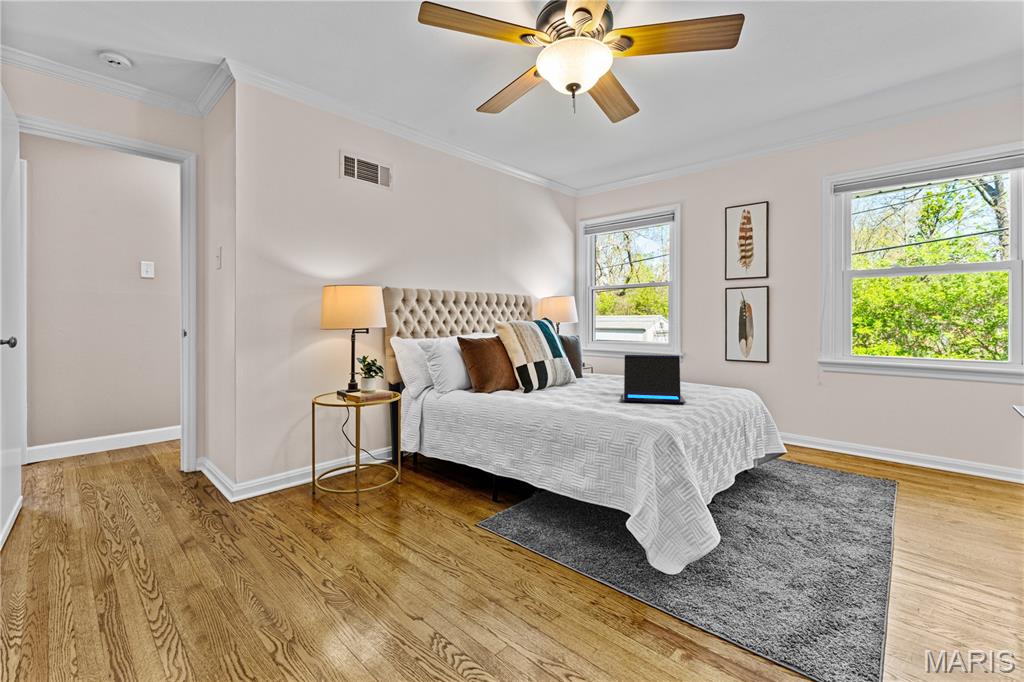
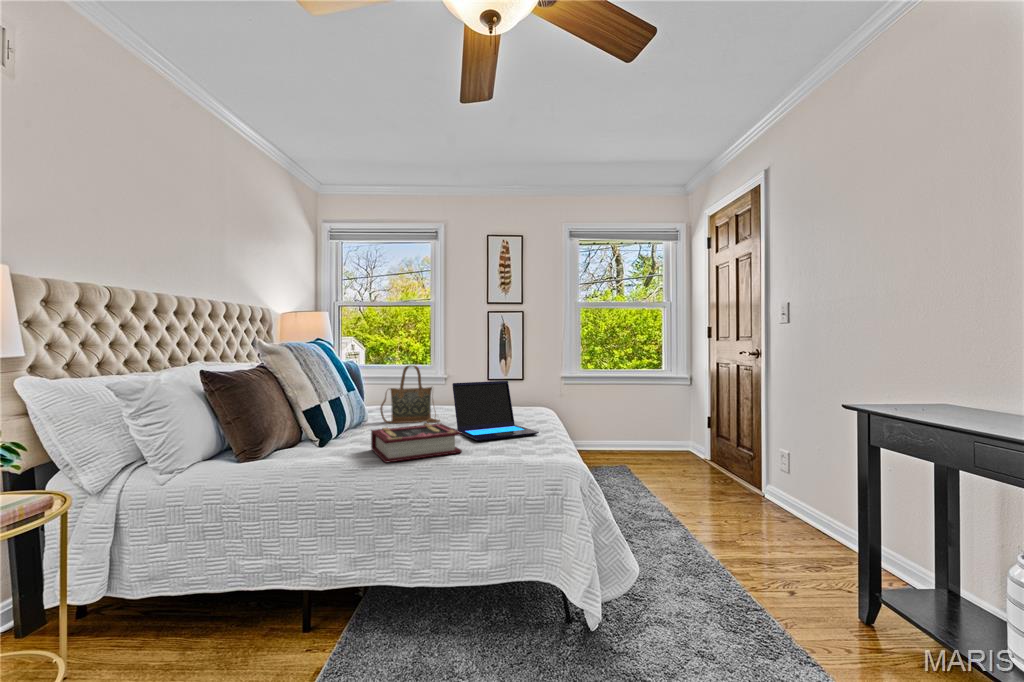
handbag: none [582,340,626,388] -> present [380,365,440,423]
book: none [541,383,600,406] -> present [371,423,462,463]

